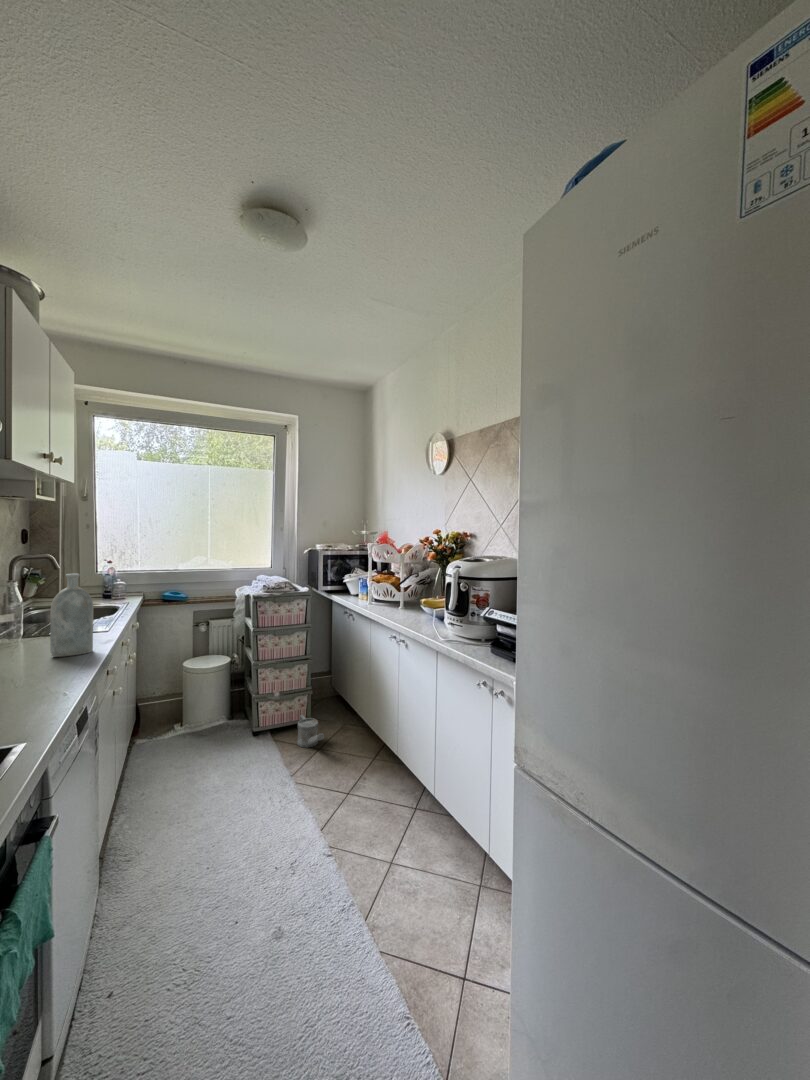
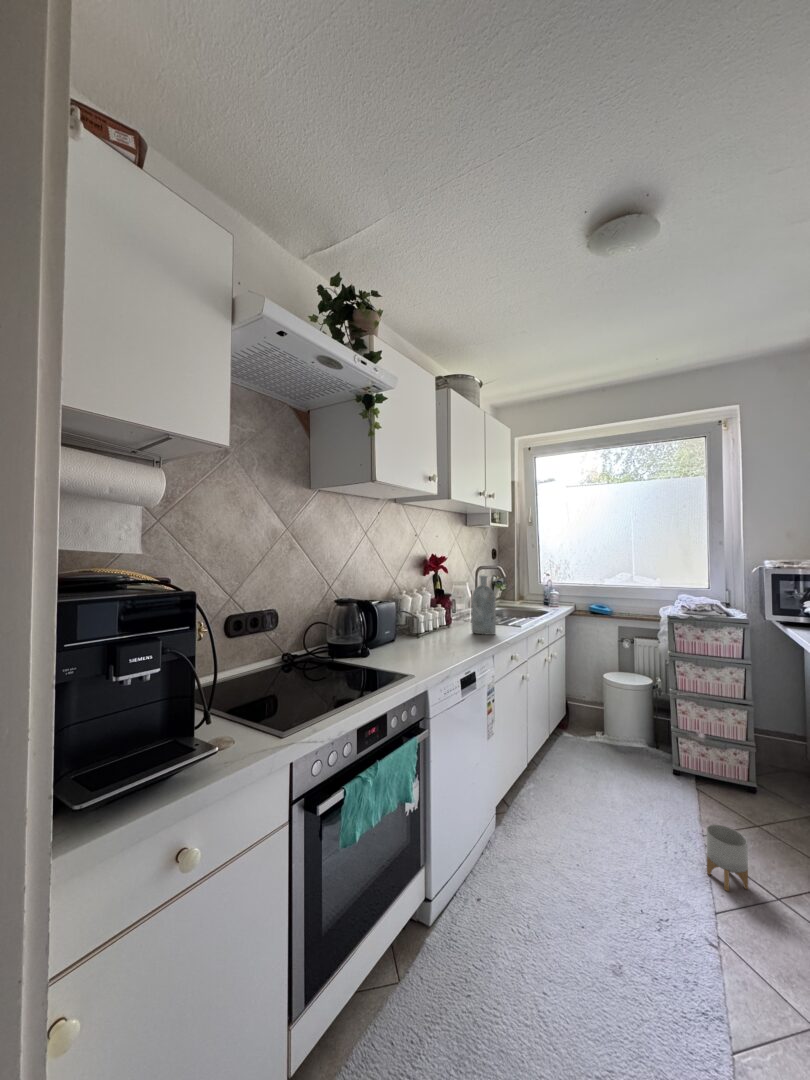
watering can: present [297,715,324,748] -> none [724,772,758,818]
planter: none [308,760,335,810] -> present [707,824,748,891]

